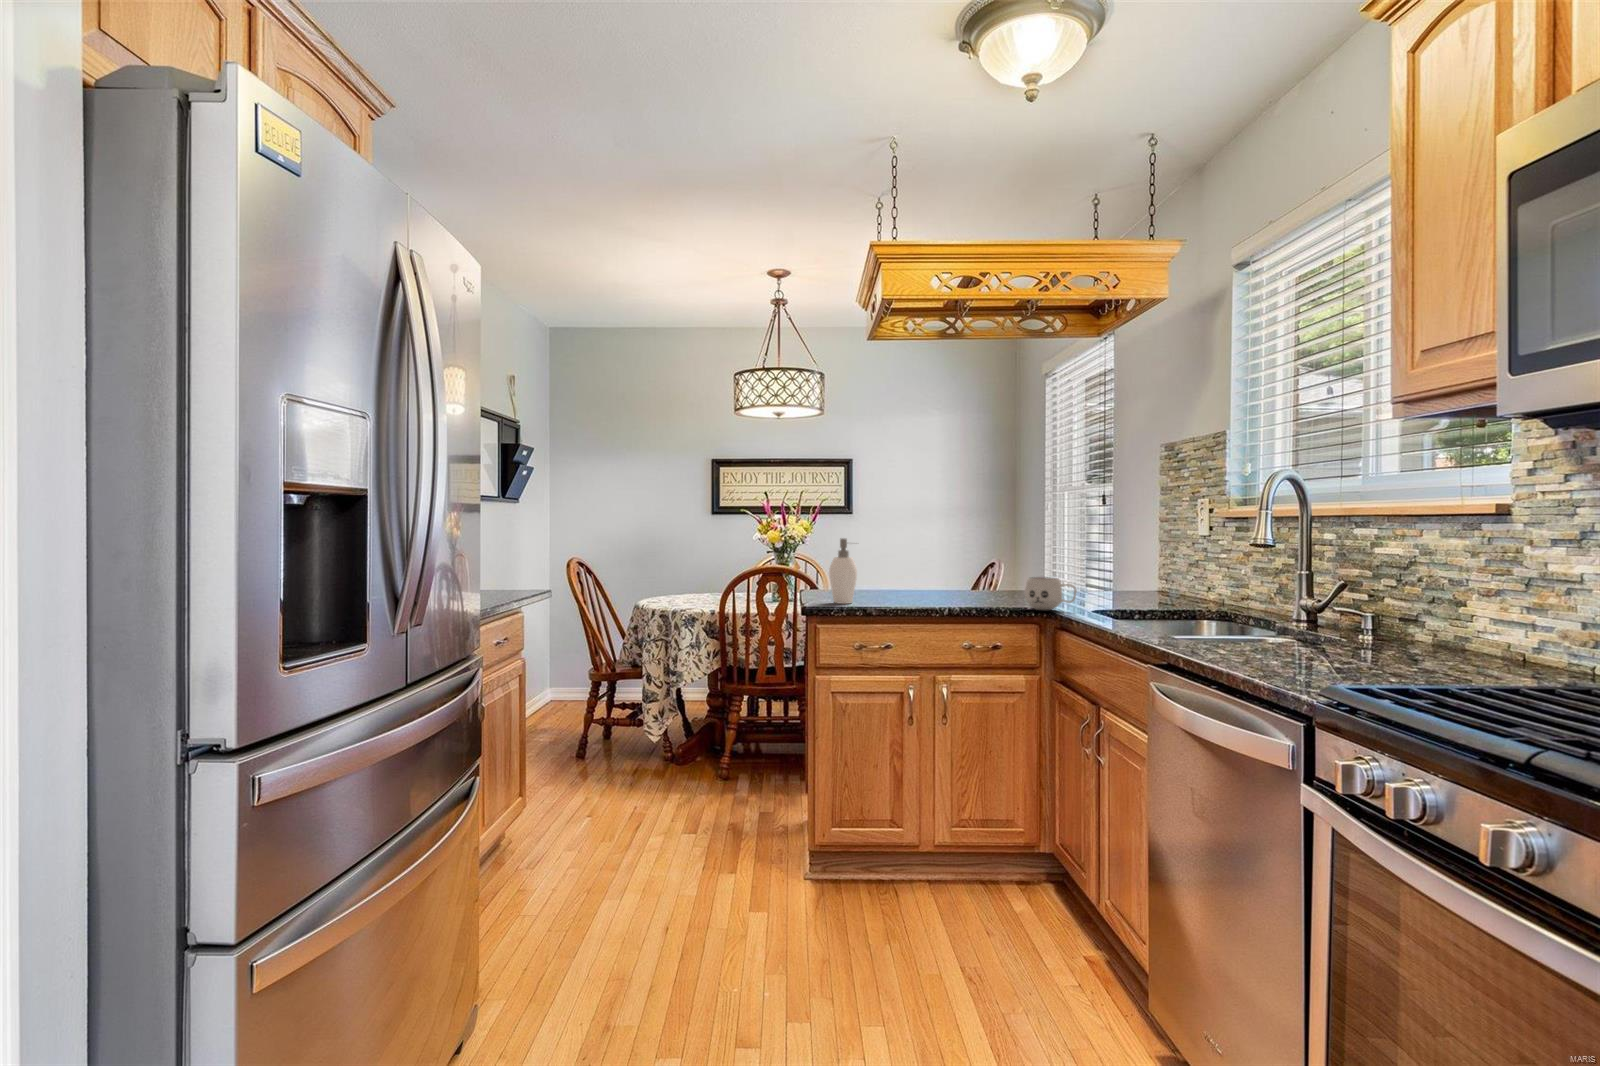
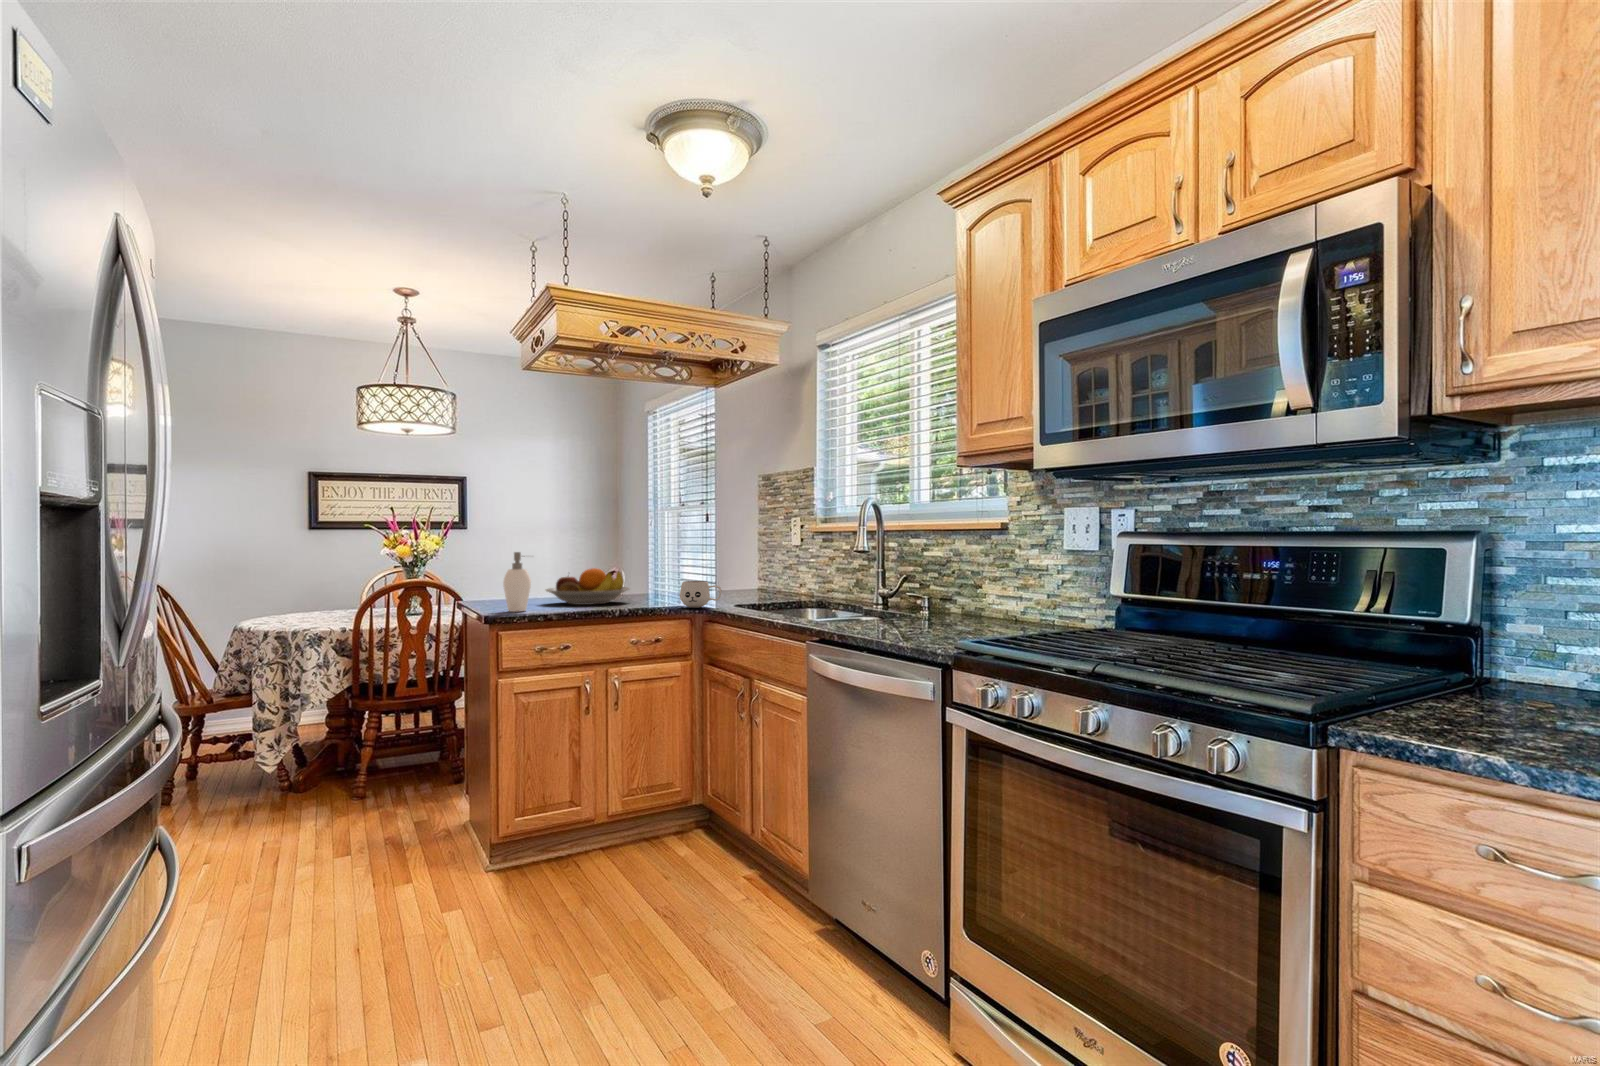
fruit bowl: none [884,559,979,600] -> present [546,568,629,605]

